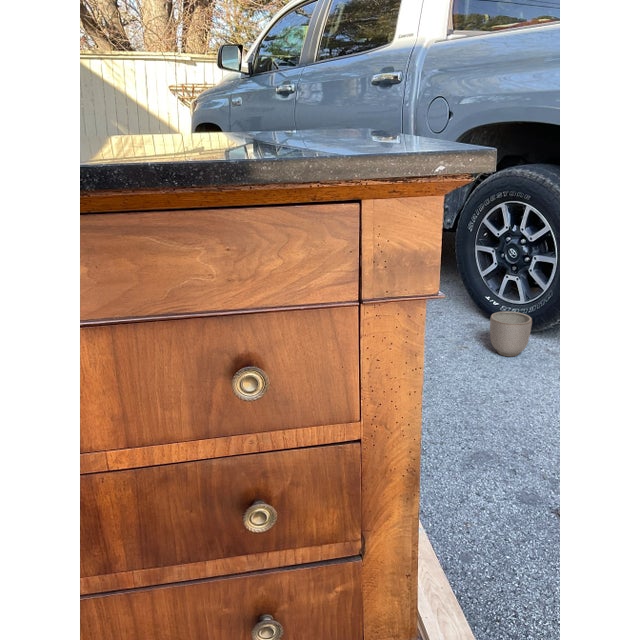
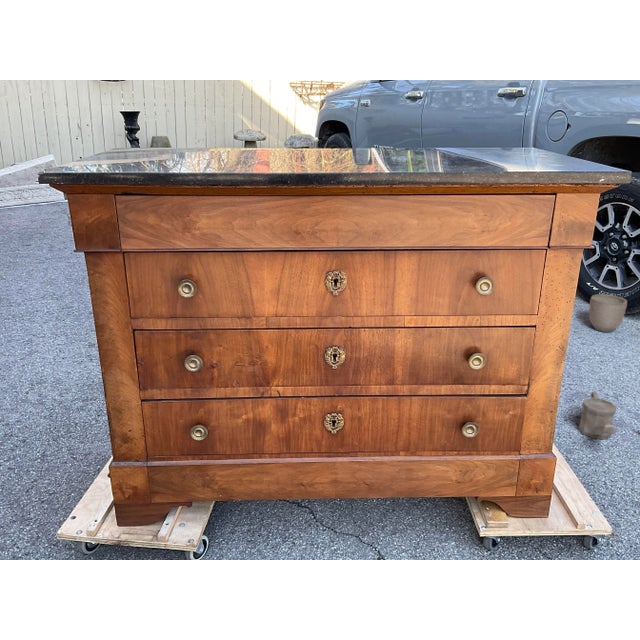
watering can: none [478,458,526,535] -> present [578,392,617,439]

